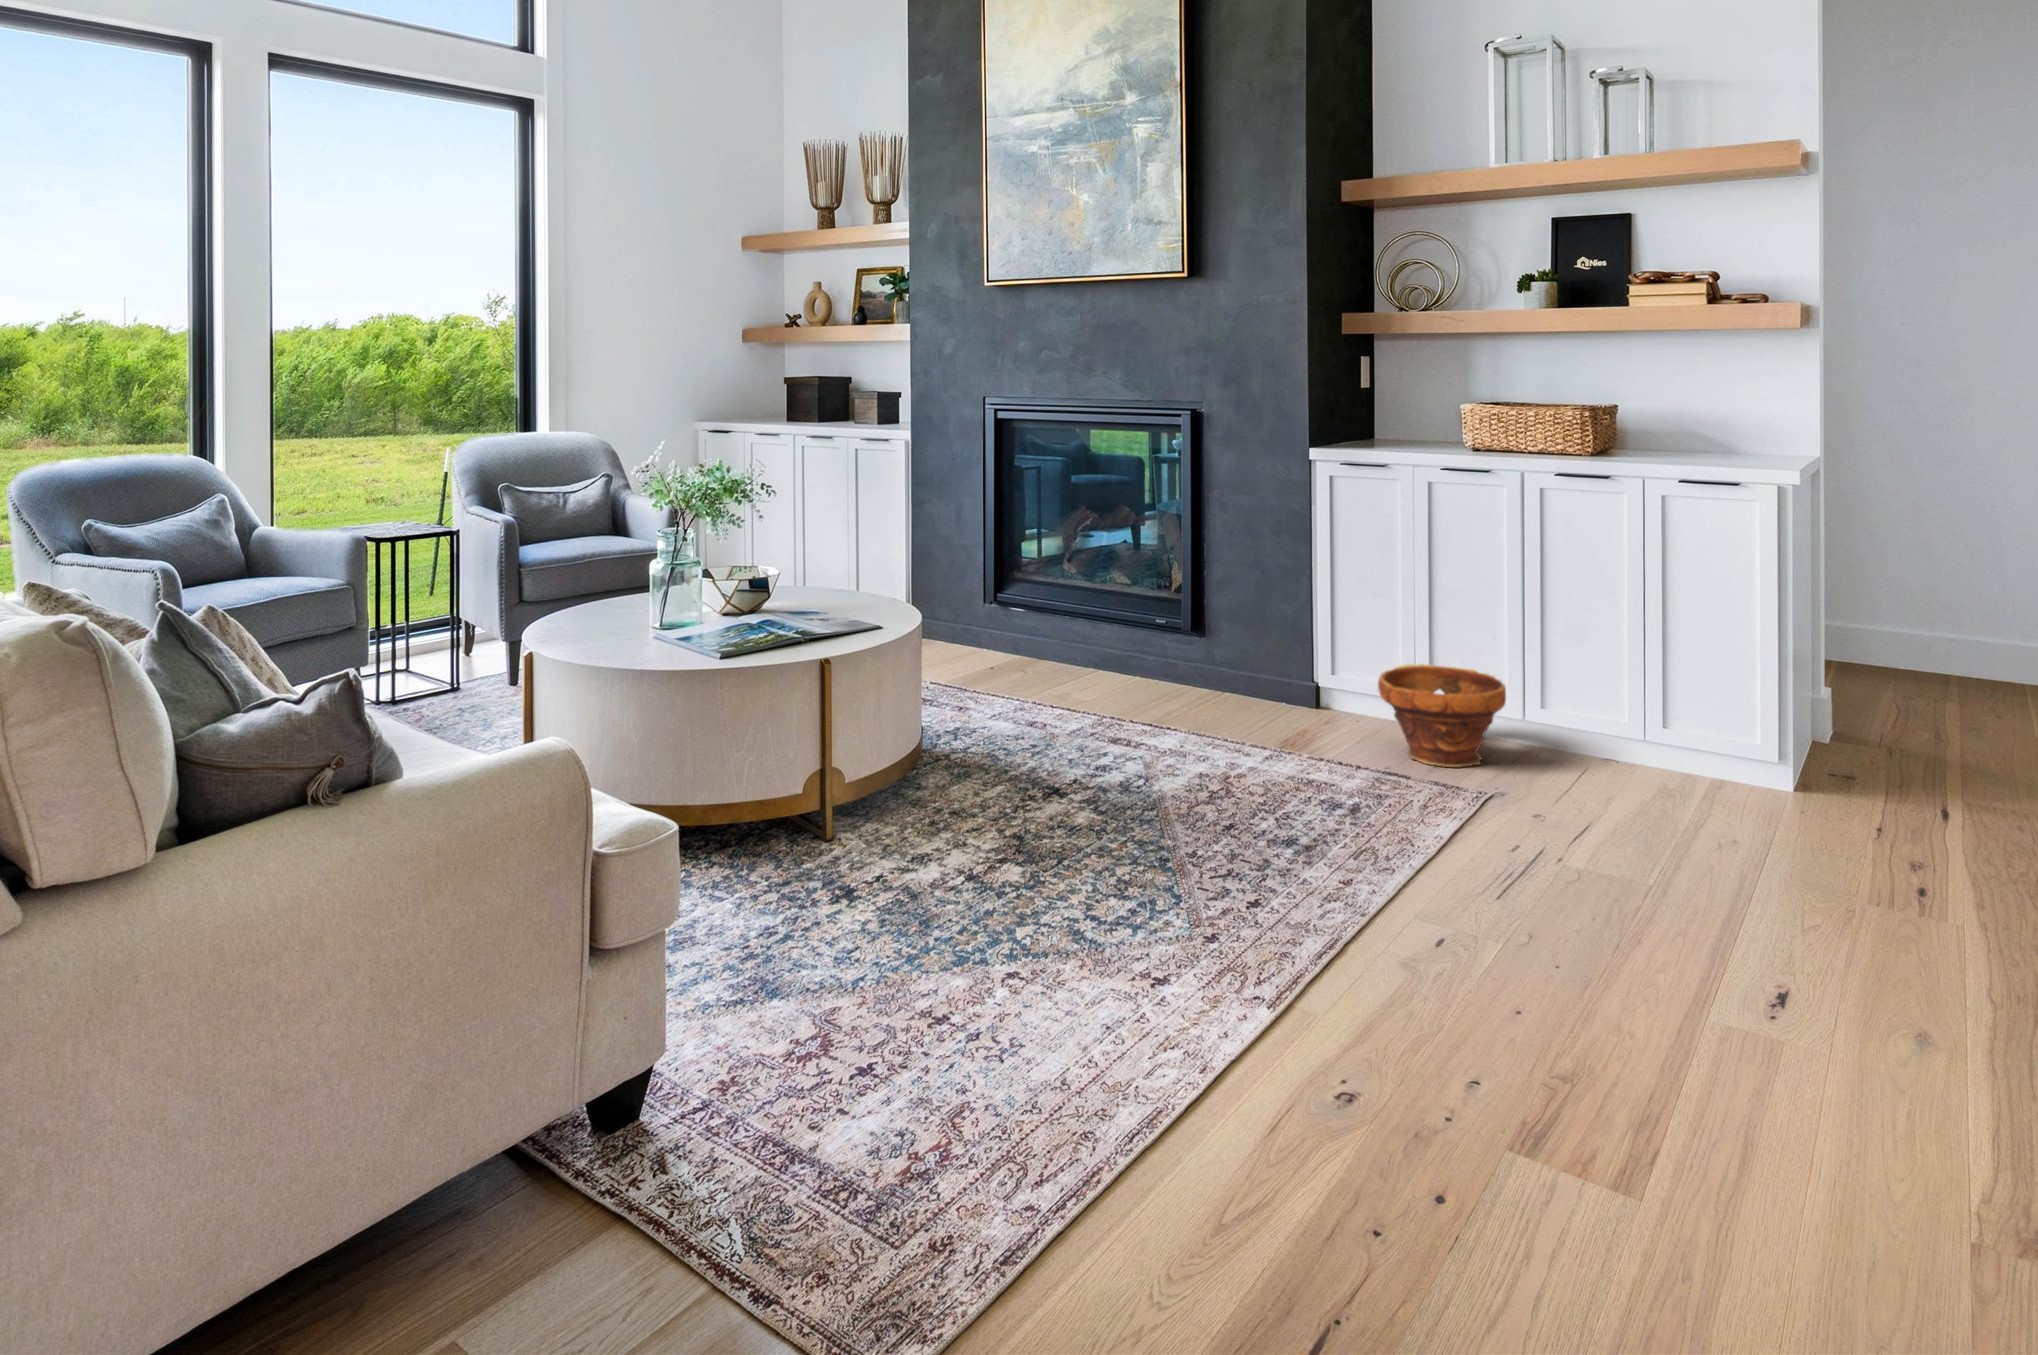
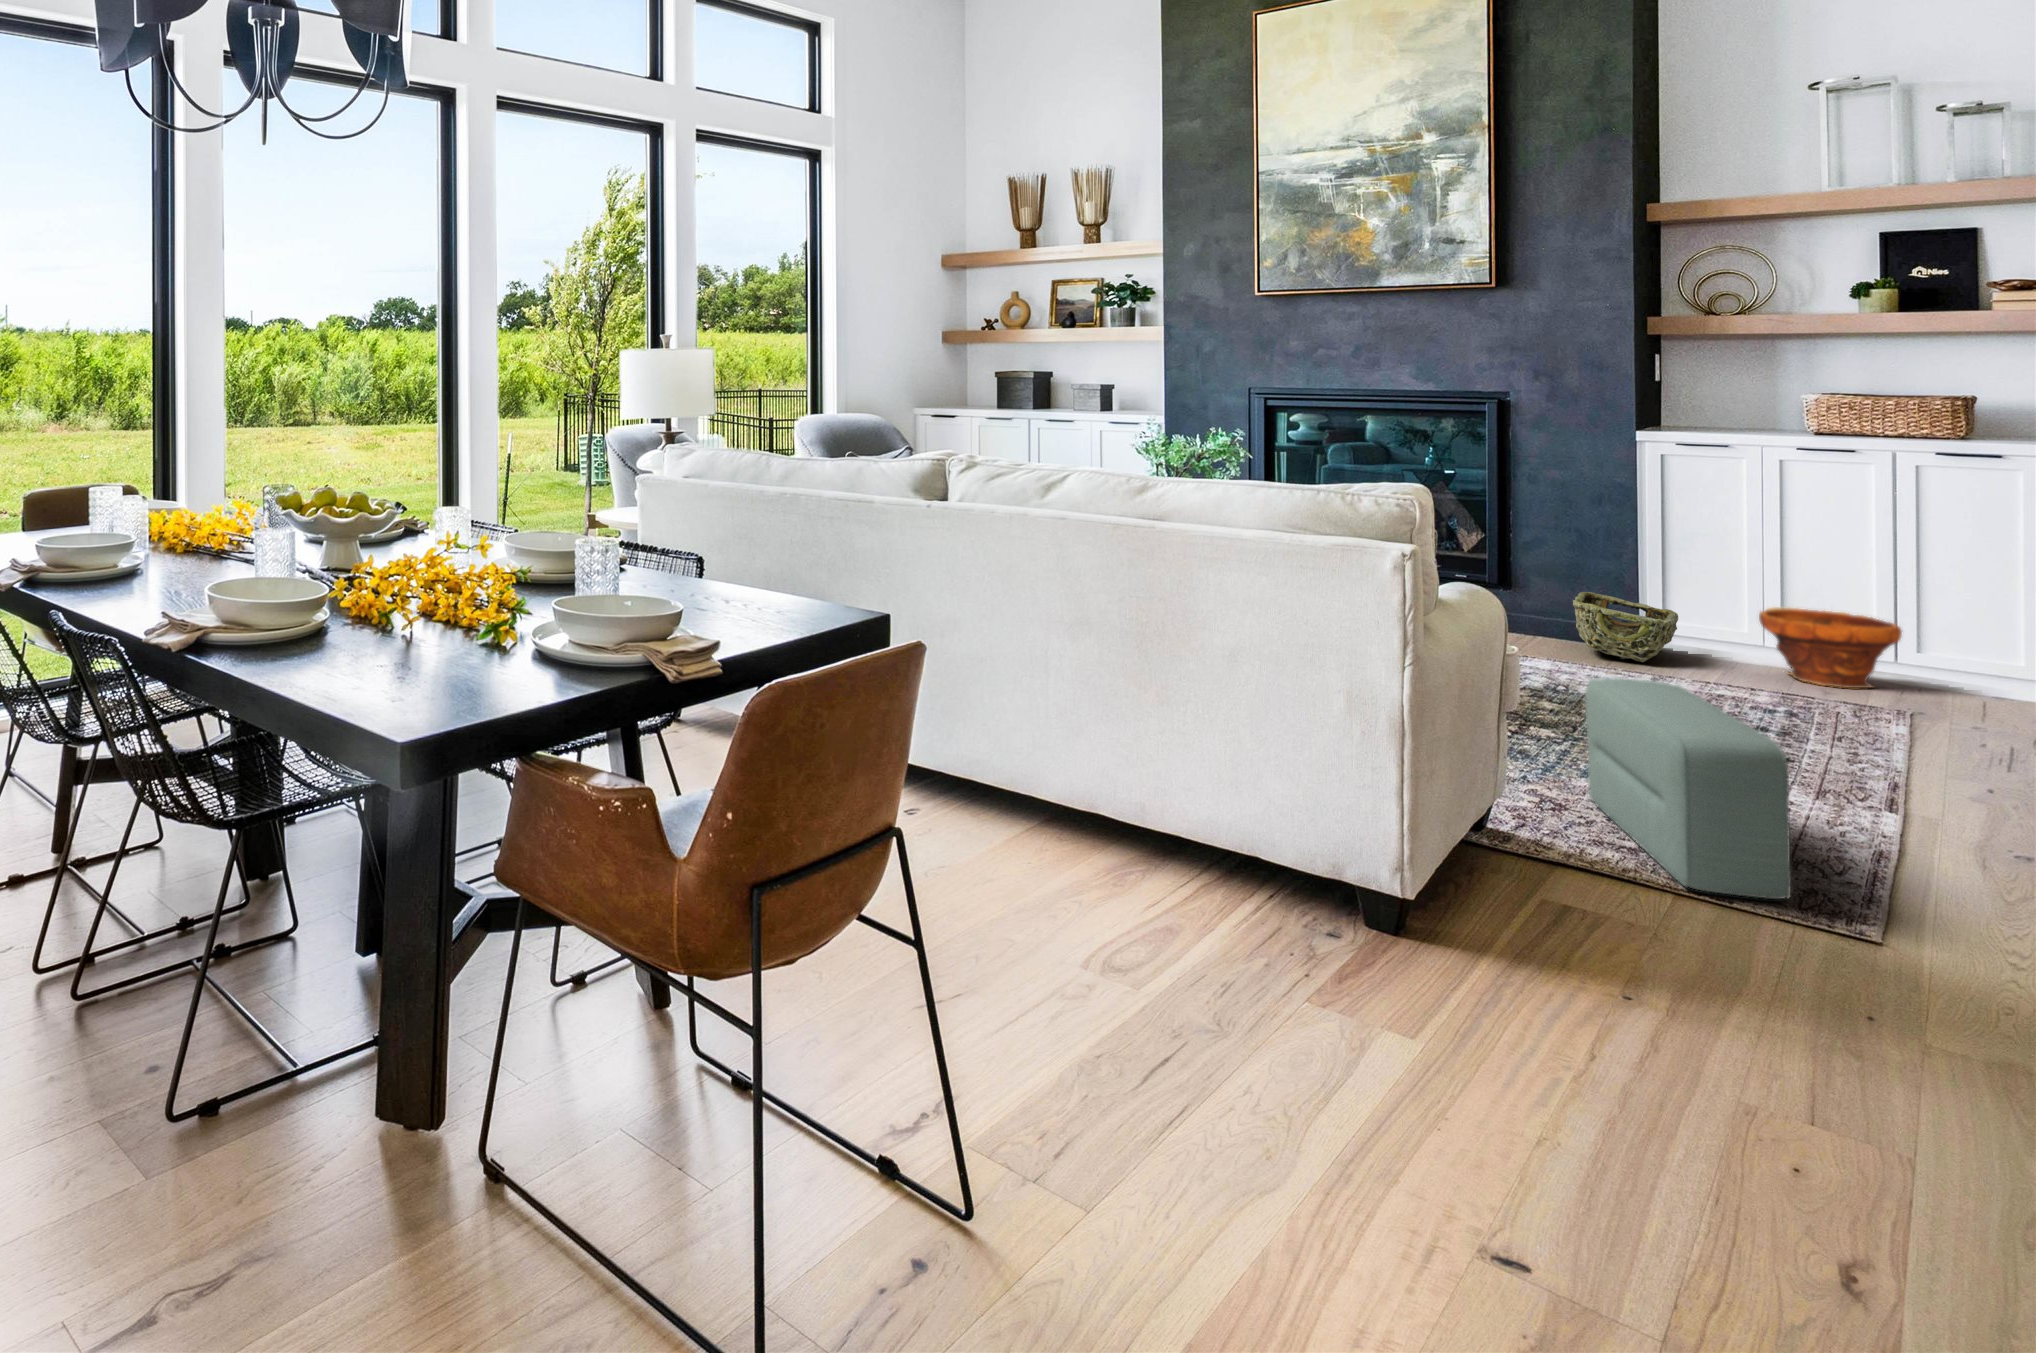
woven basket: none [1200,644,1327,736] -> present [1573,592,1678,662]
pouf: none [719,843,963,1259] -> present [1585,678,1791,899]

